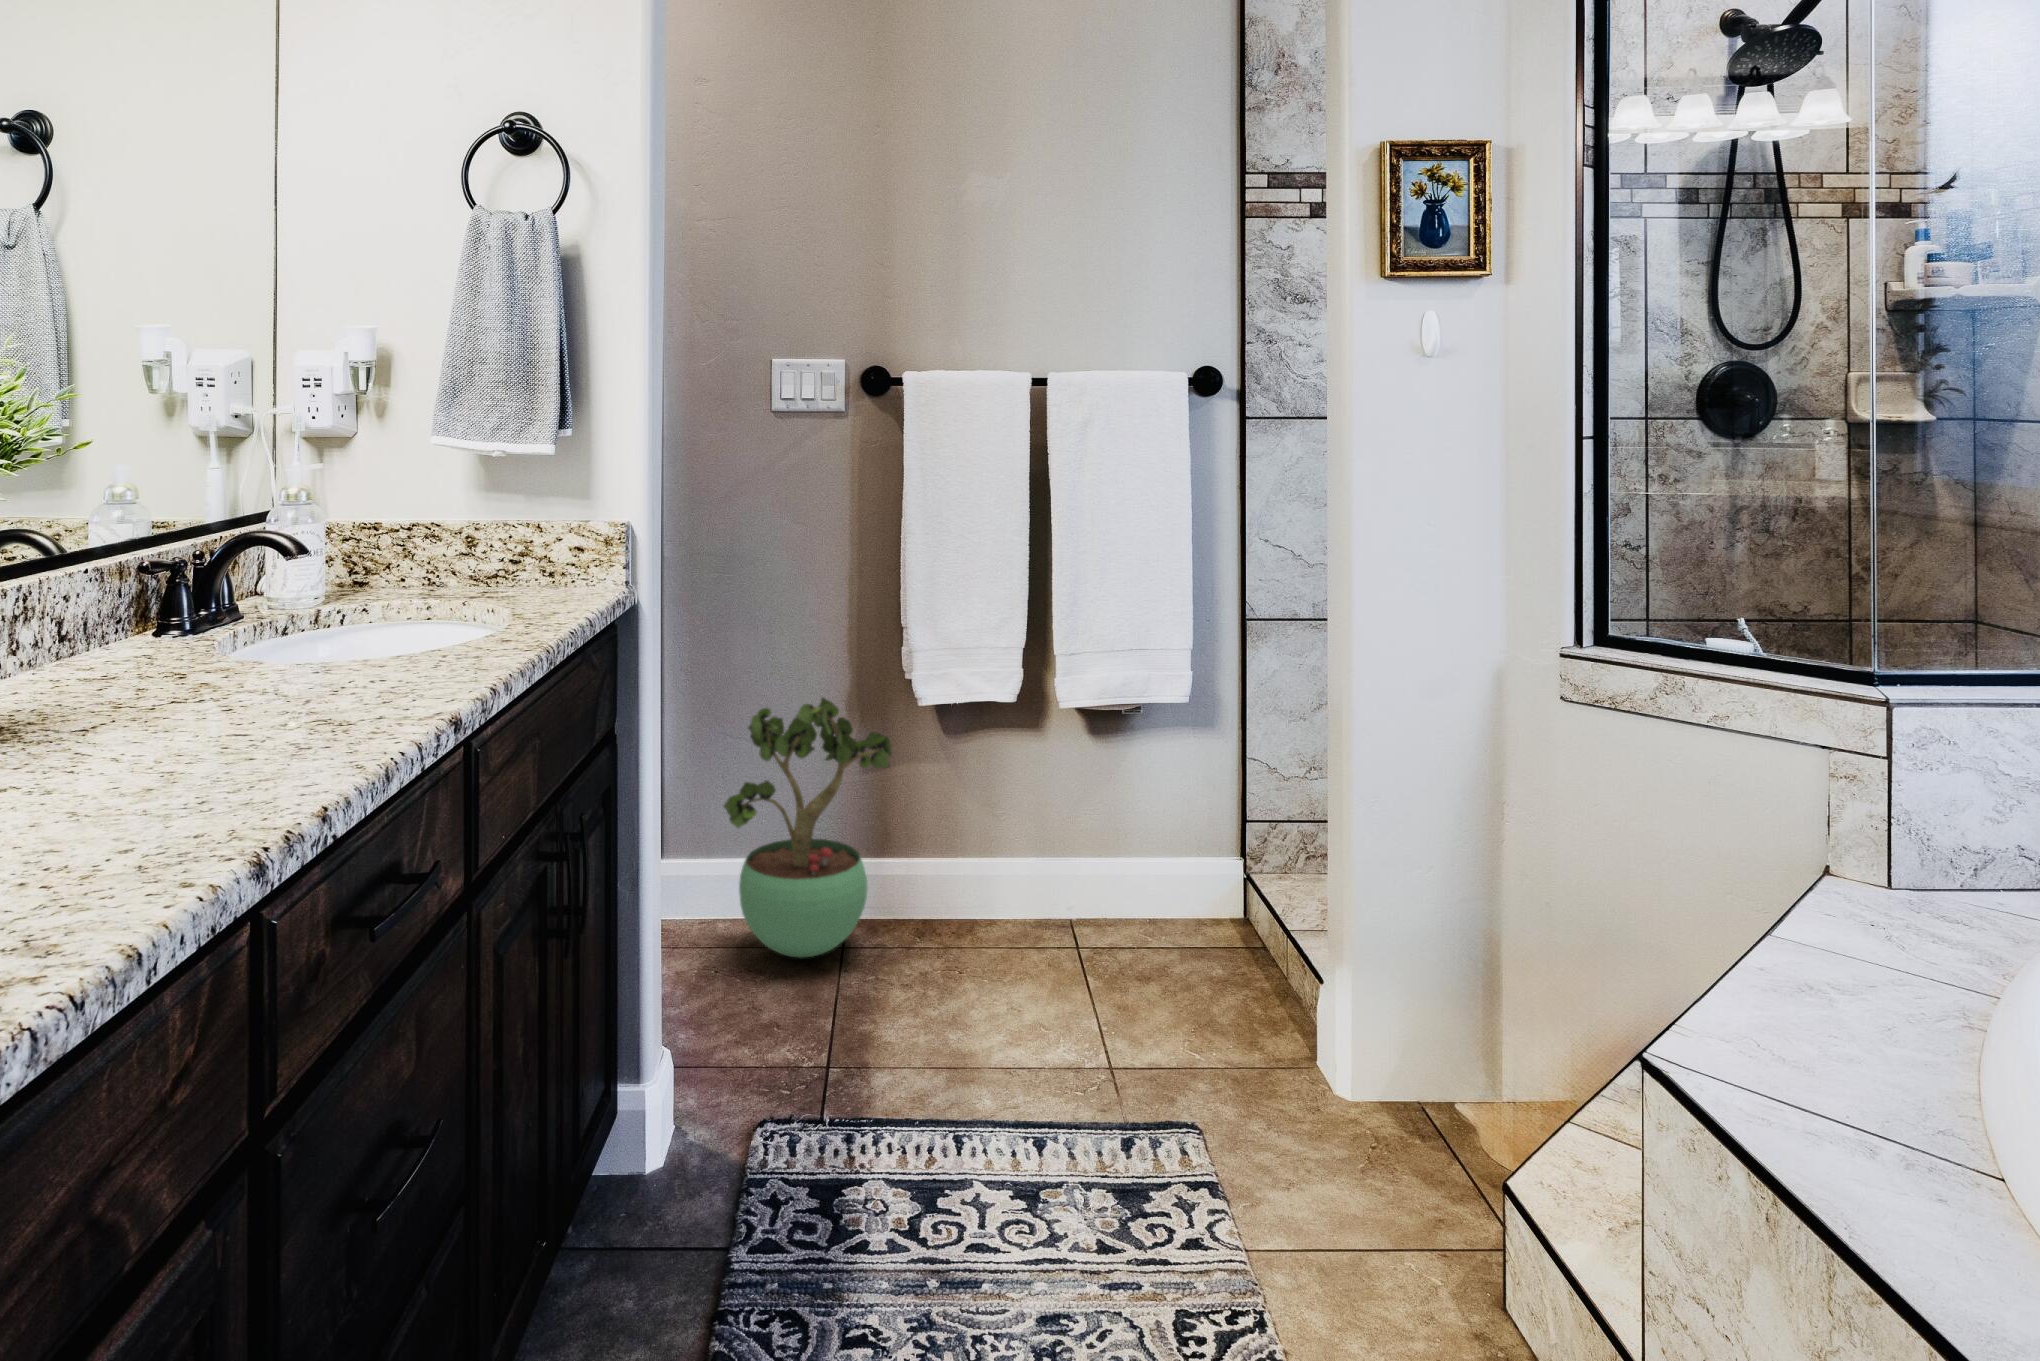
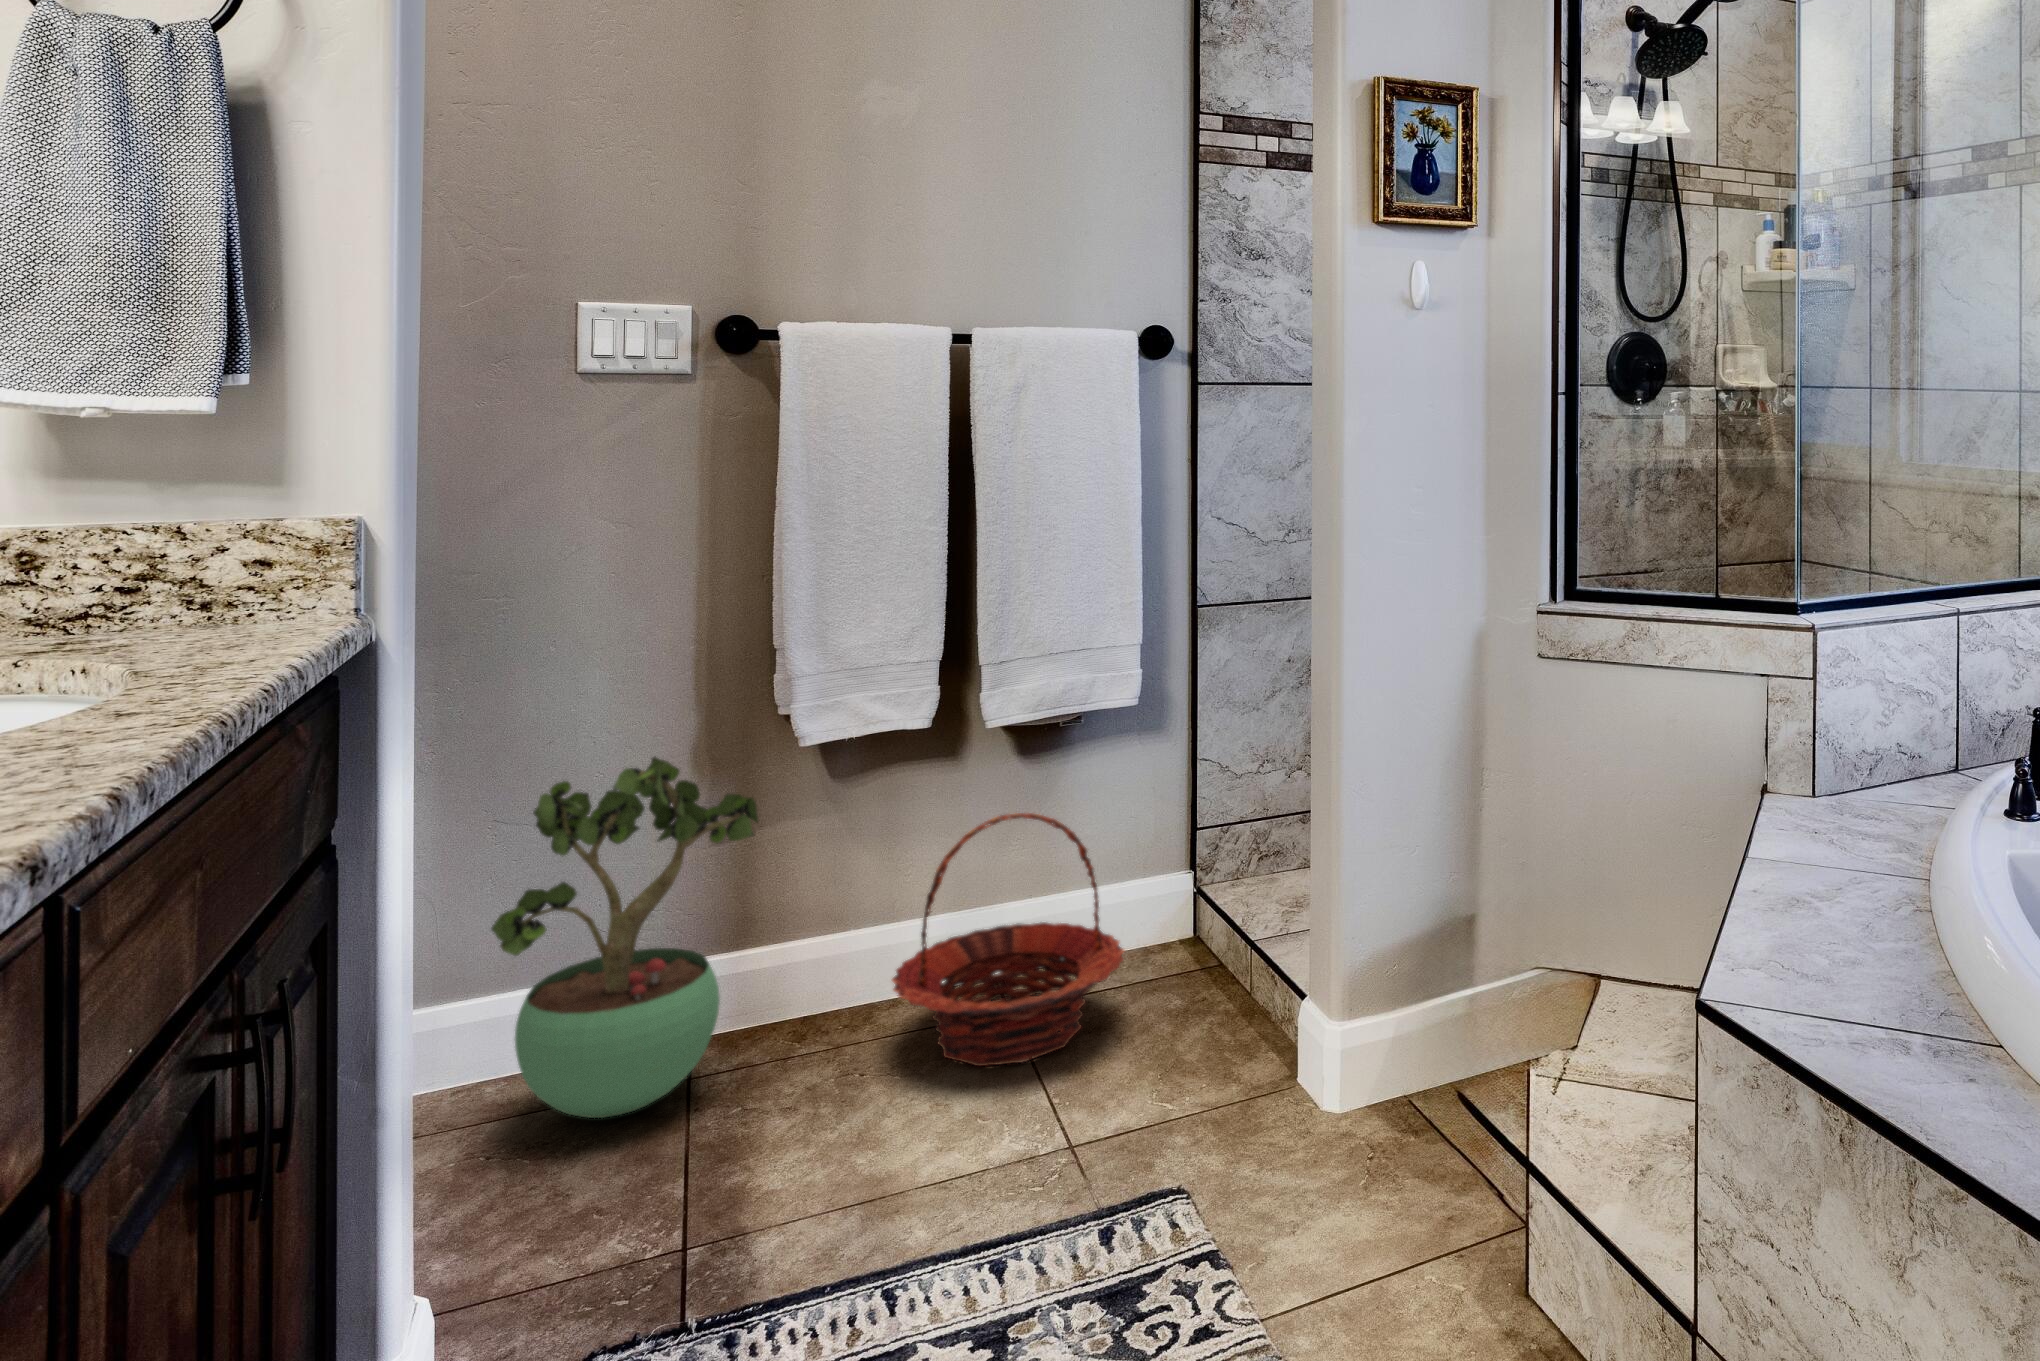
basket: none [987,778,1172,987] -> present [892,813,1124,1066]

